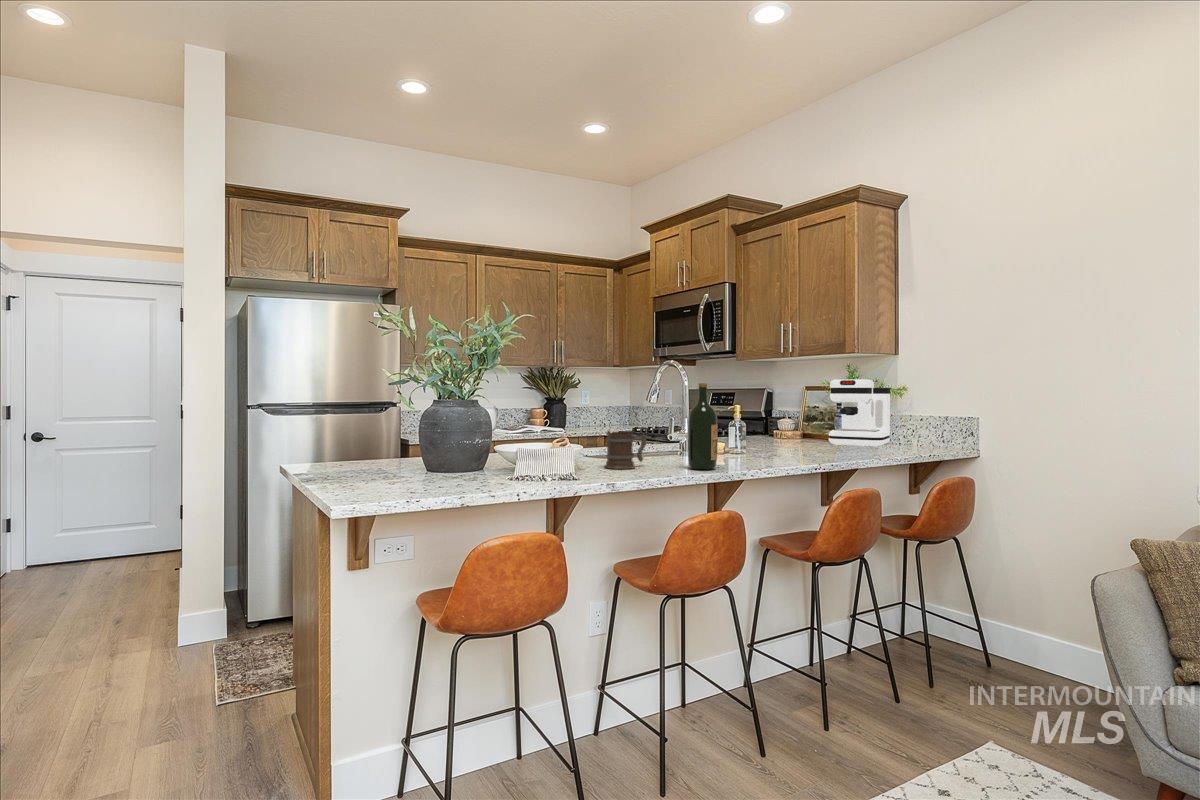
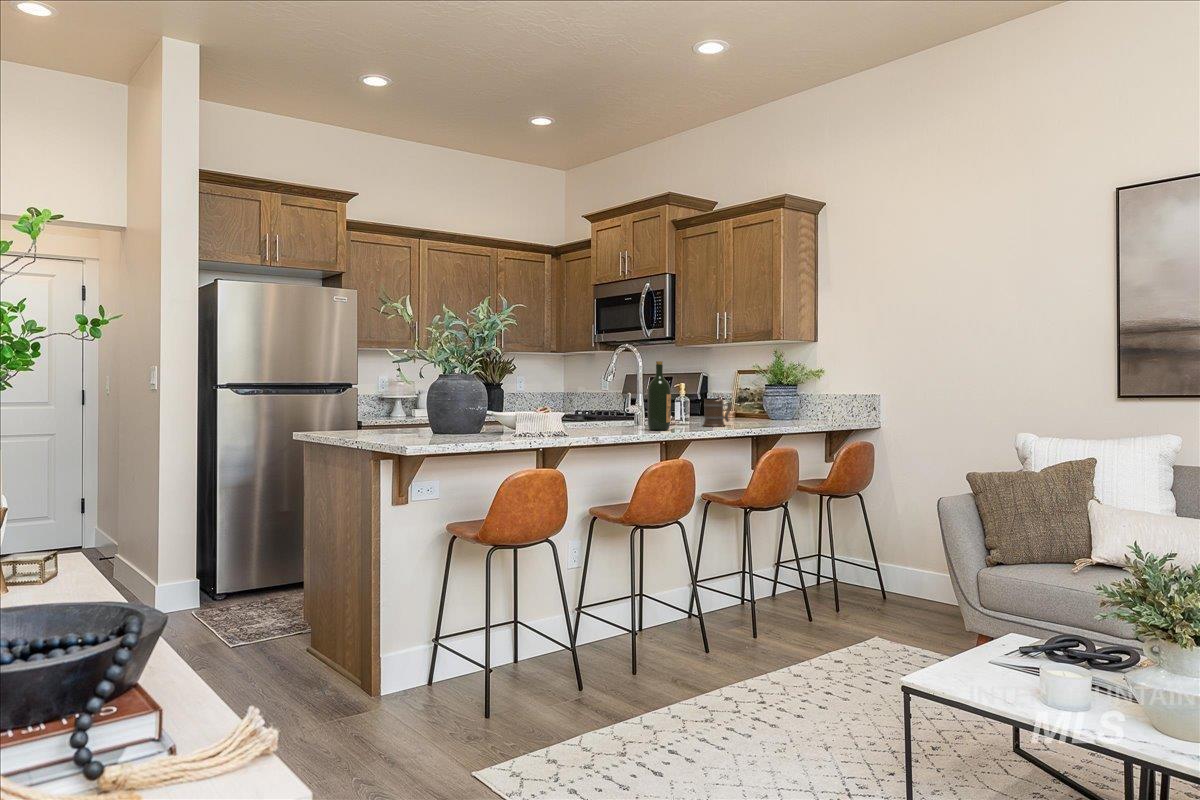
coffee maker: present [829,379,890,447] -> none [758,362,809,421]
mug: present [605,431,647,469] -> present [703,399,731,426]

